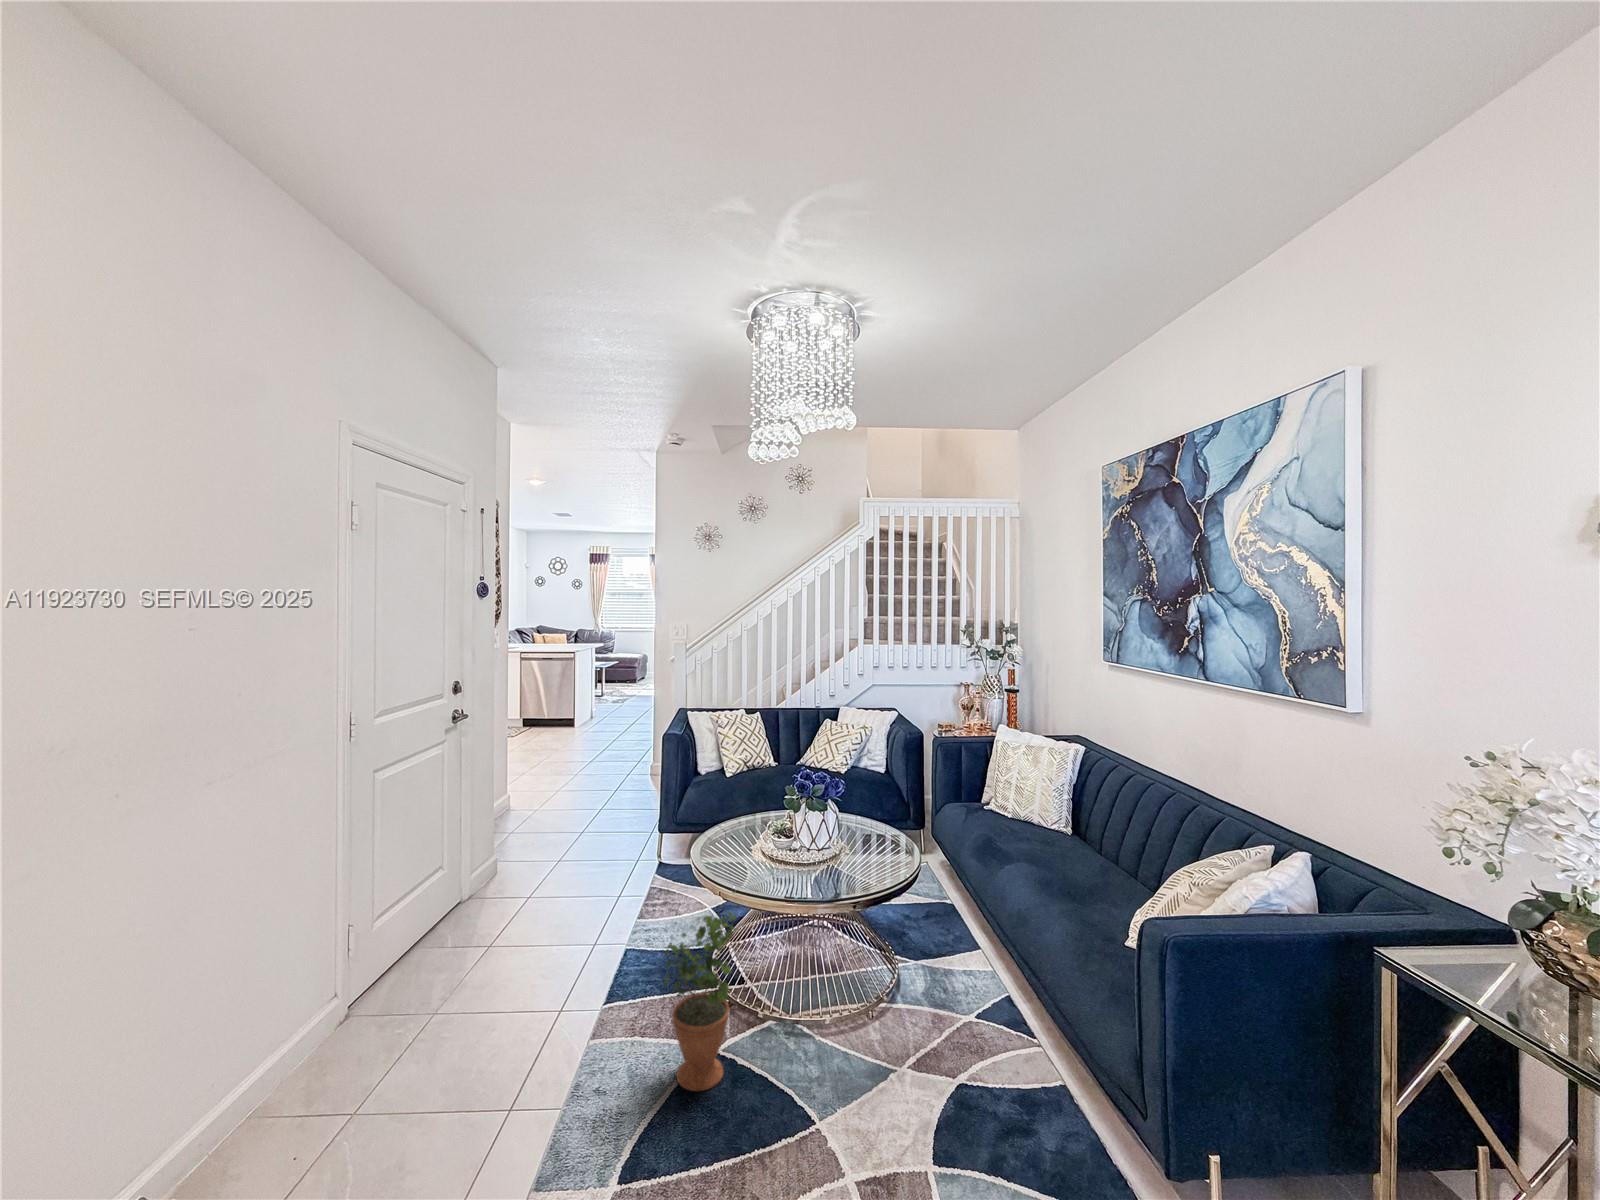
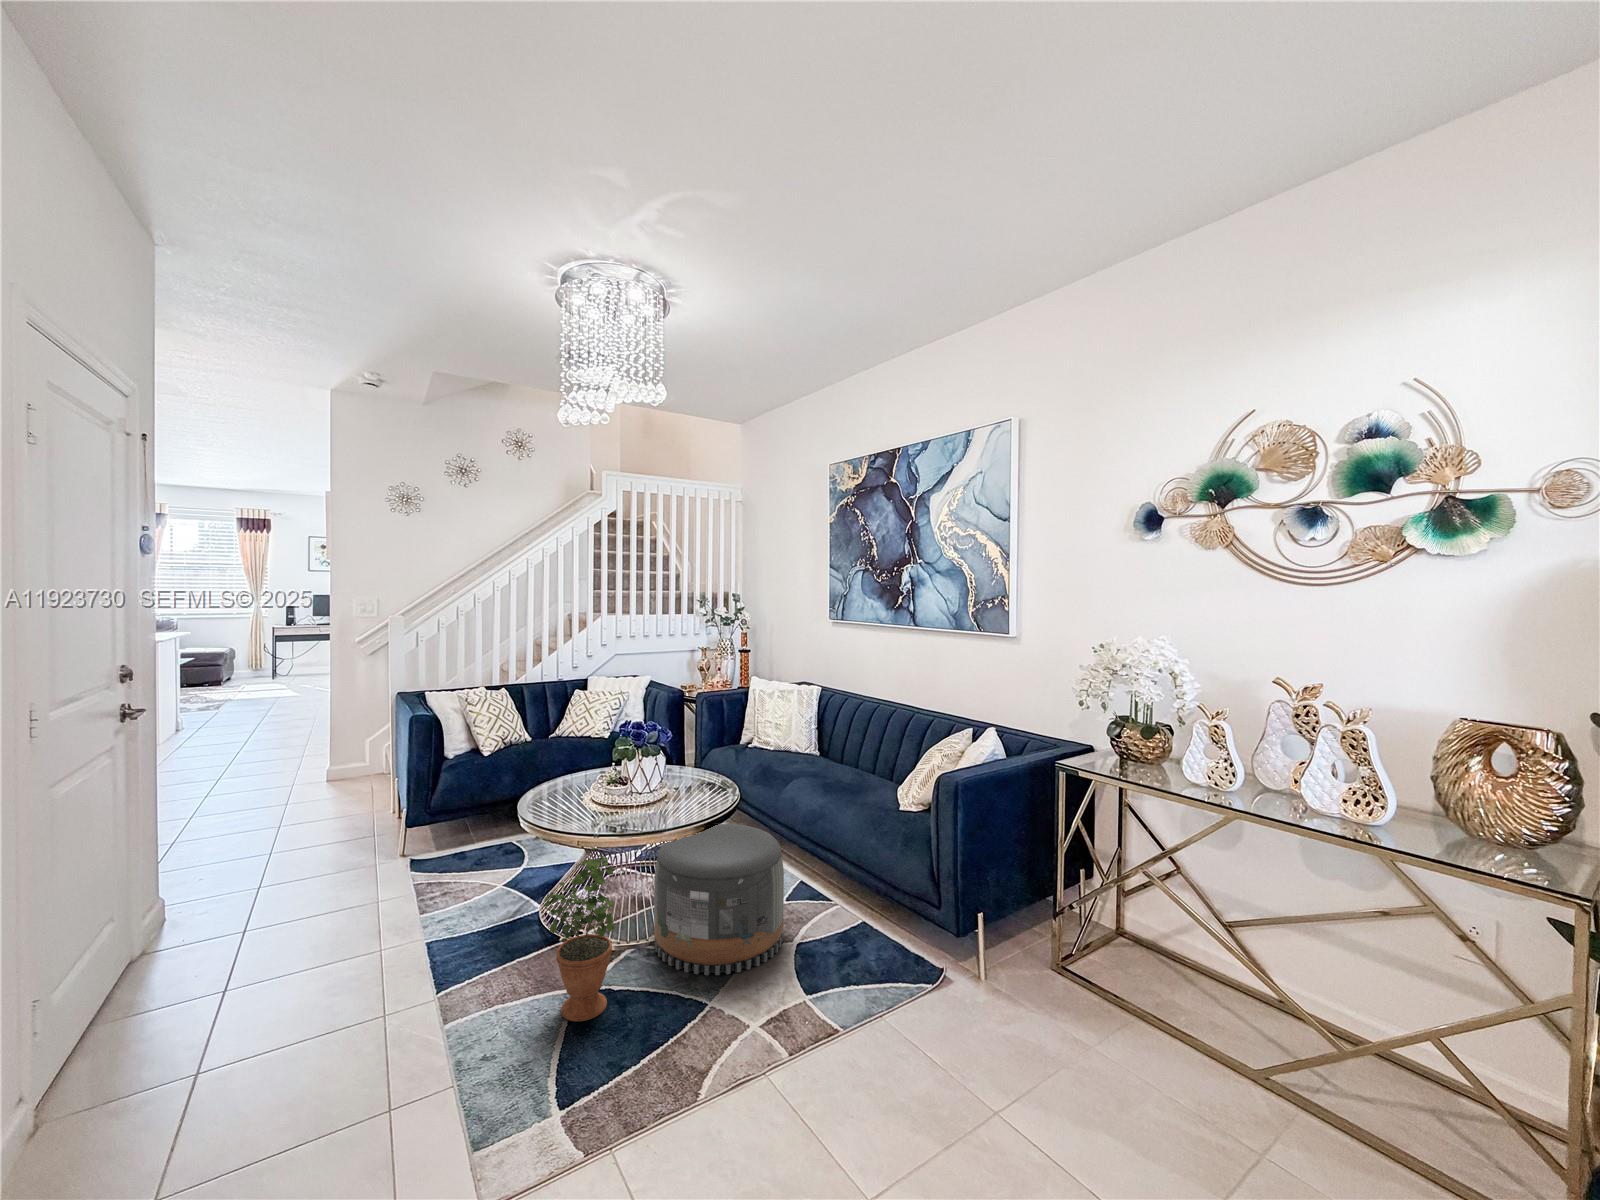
pouf: none [800,898,953,1096] -> present [654,824,784,975]

